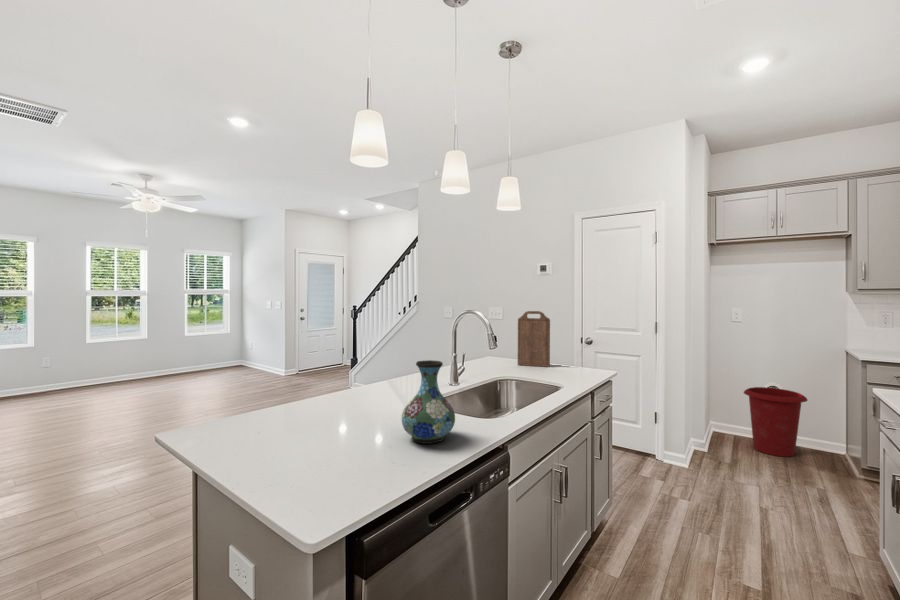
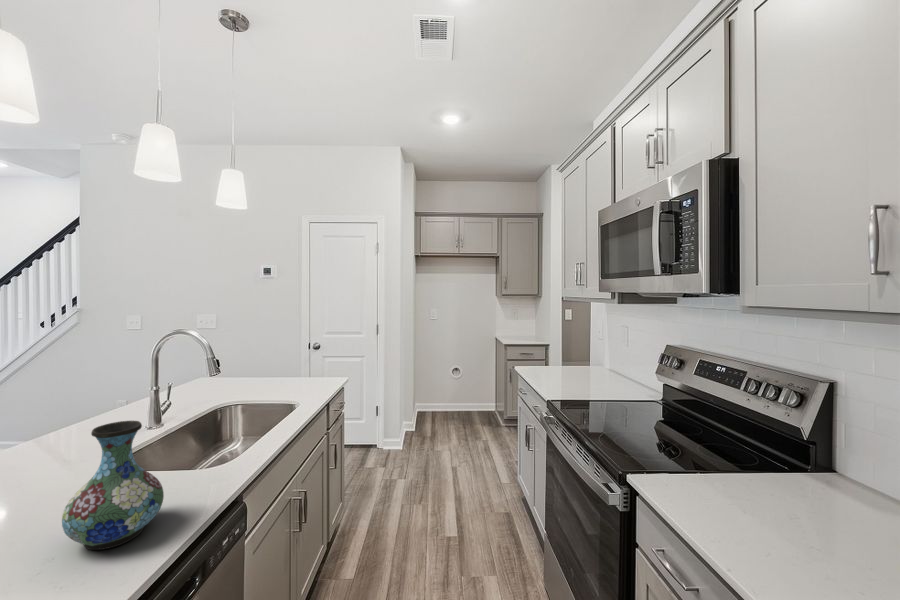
cutting board: present [518,311,550,367] -> none [242,323,281,383]
waste bin: present [744,387,807,457] -> none [438,370,476,421]

